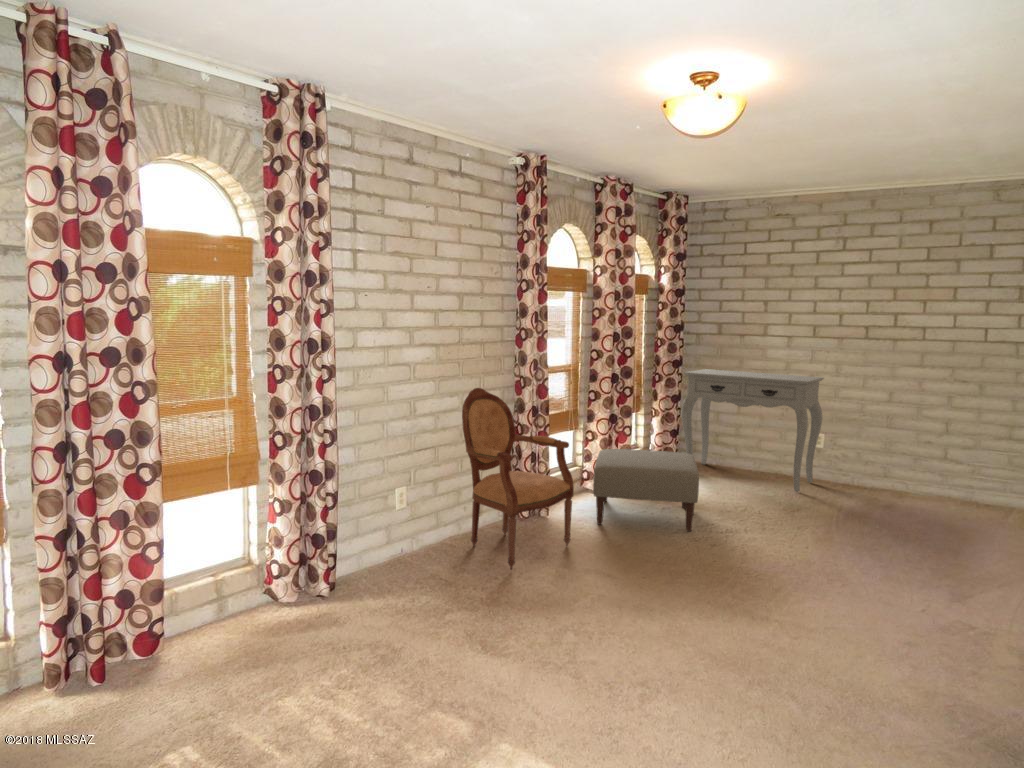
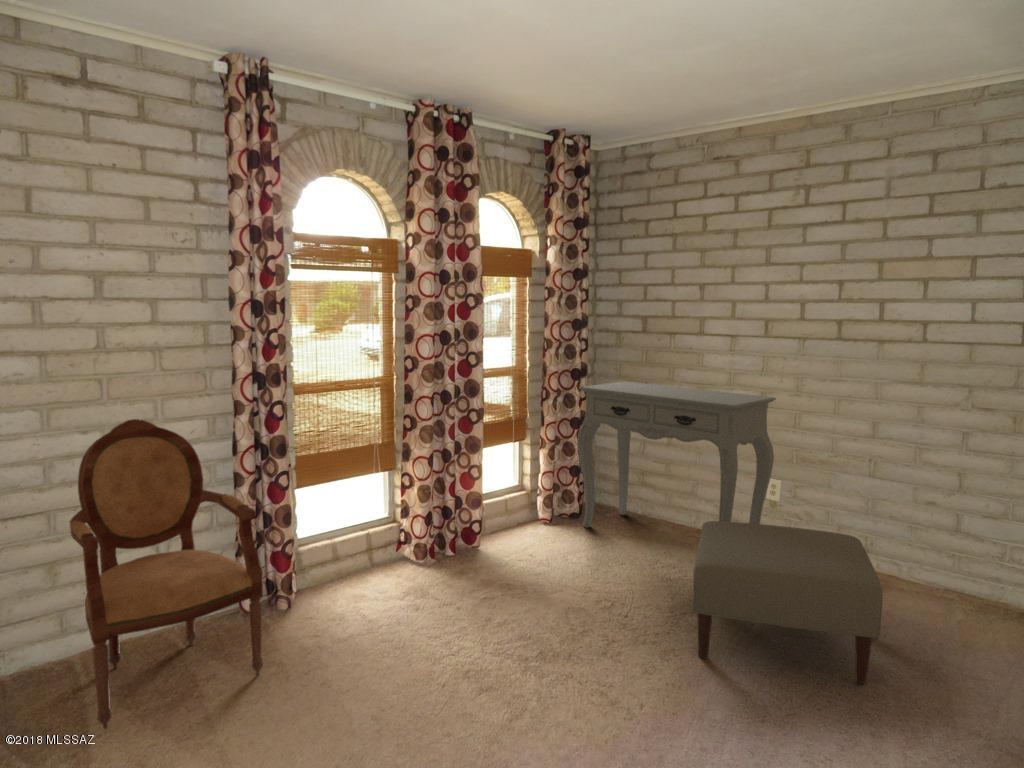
ottoman: present [593,449,699,531] -> present [692,521,883,684]

